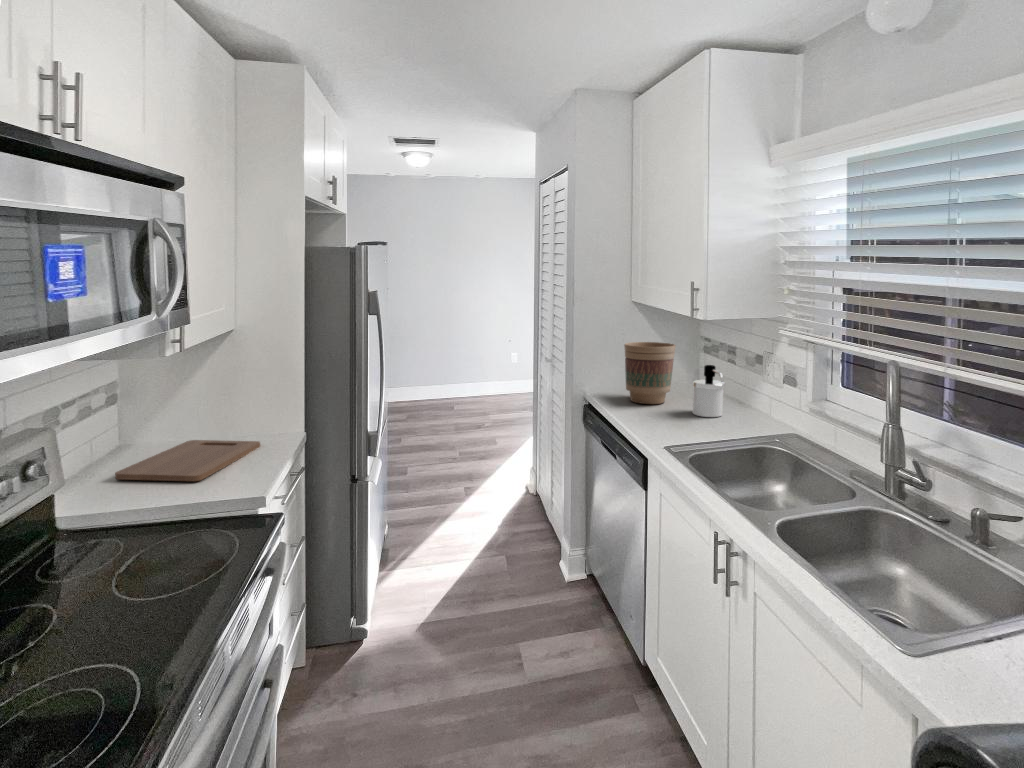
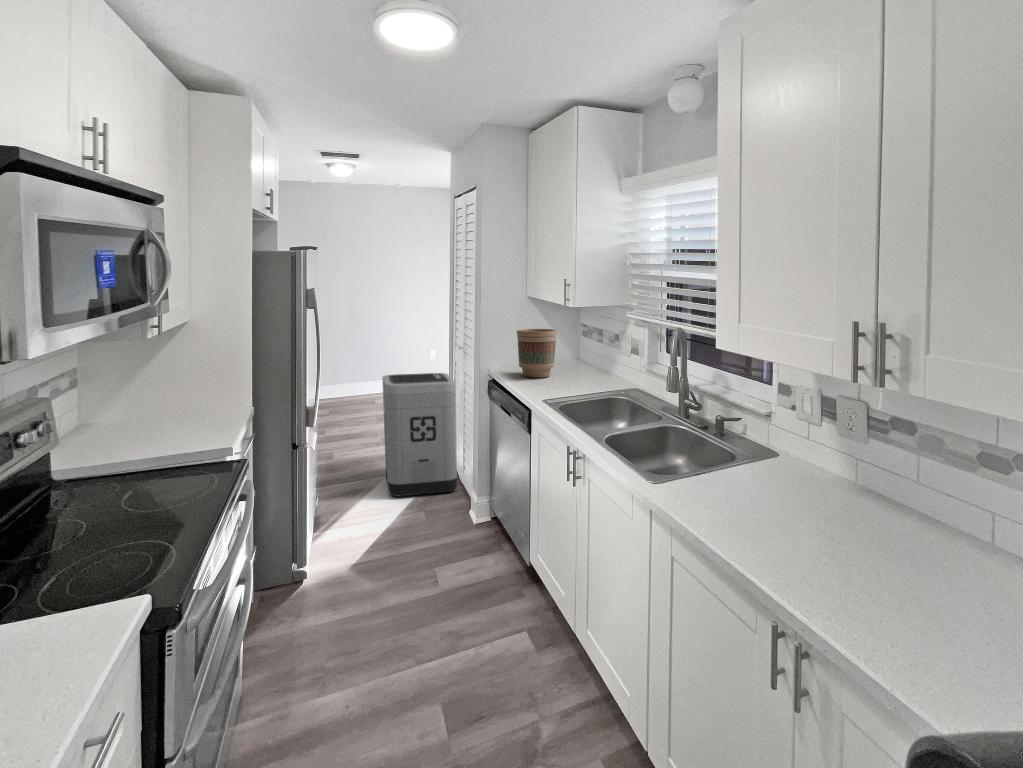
soap dispenser: present [693,365,725,417] -> none [569,345,593,385]
trash can: none [459,388,544,533] -> present [383,373,457,496]
cutting board: present [115,440,260,481] -> none [102,410,218,437]

